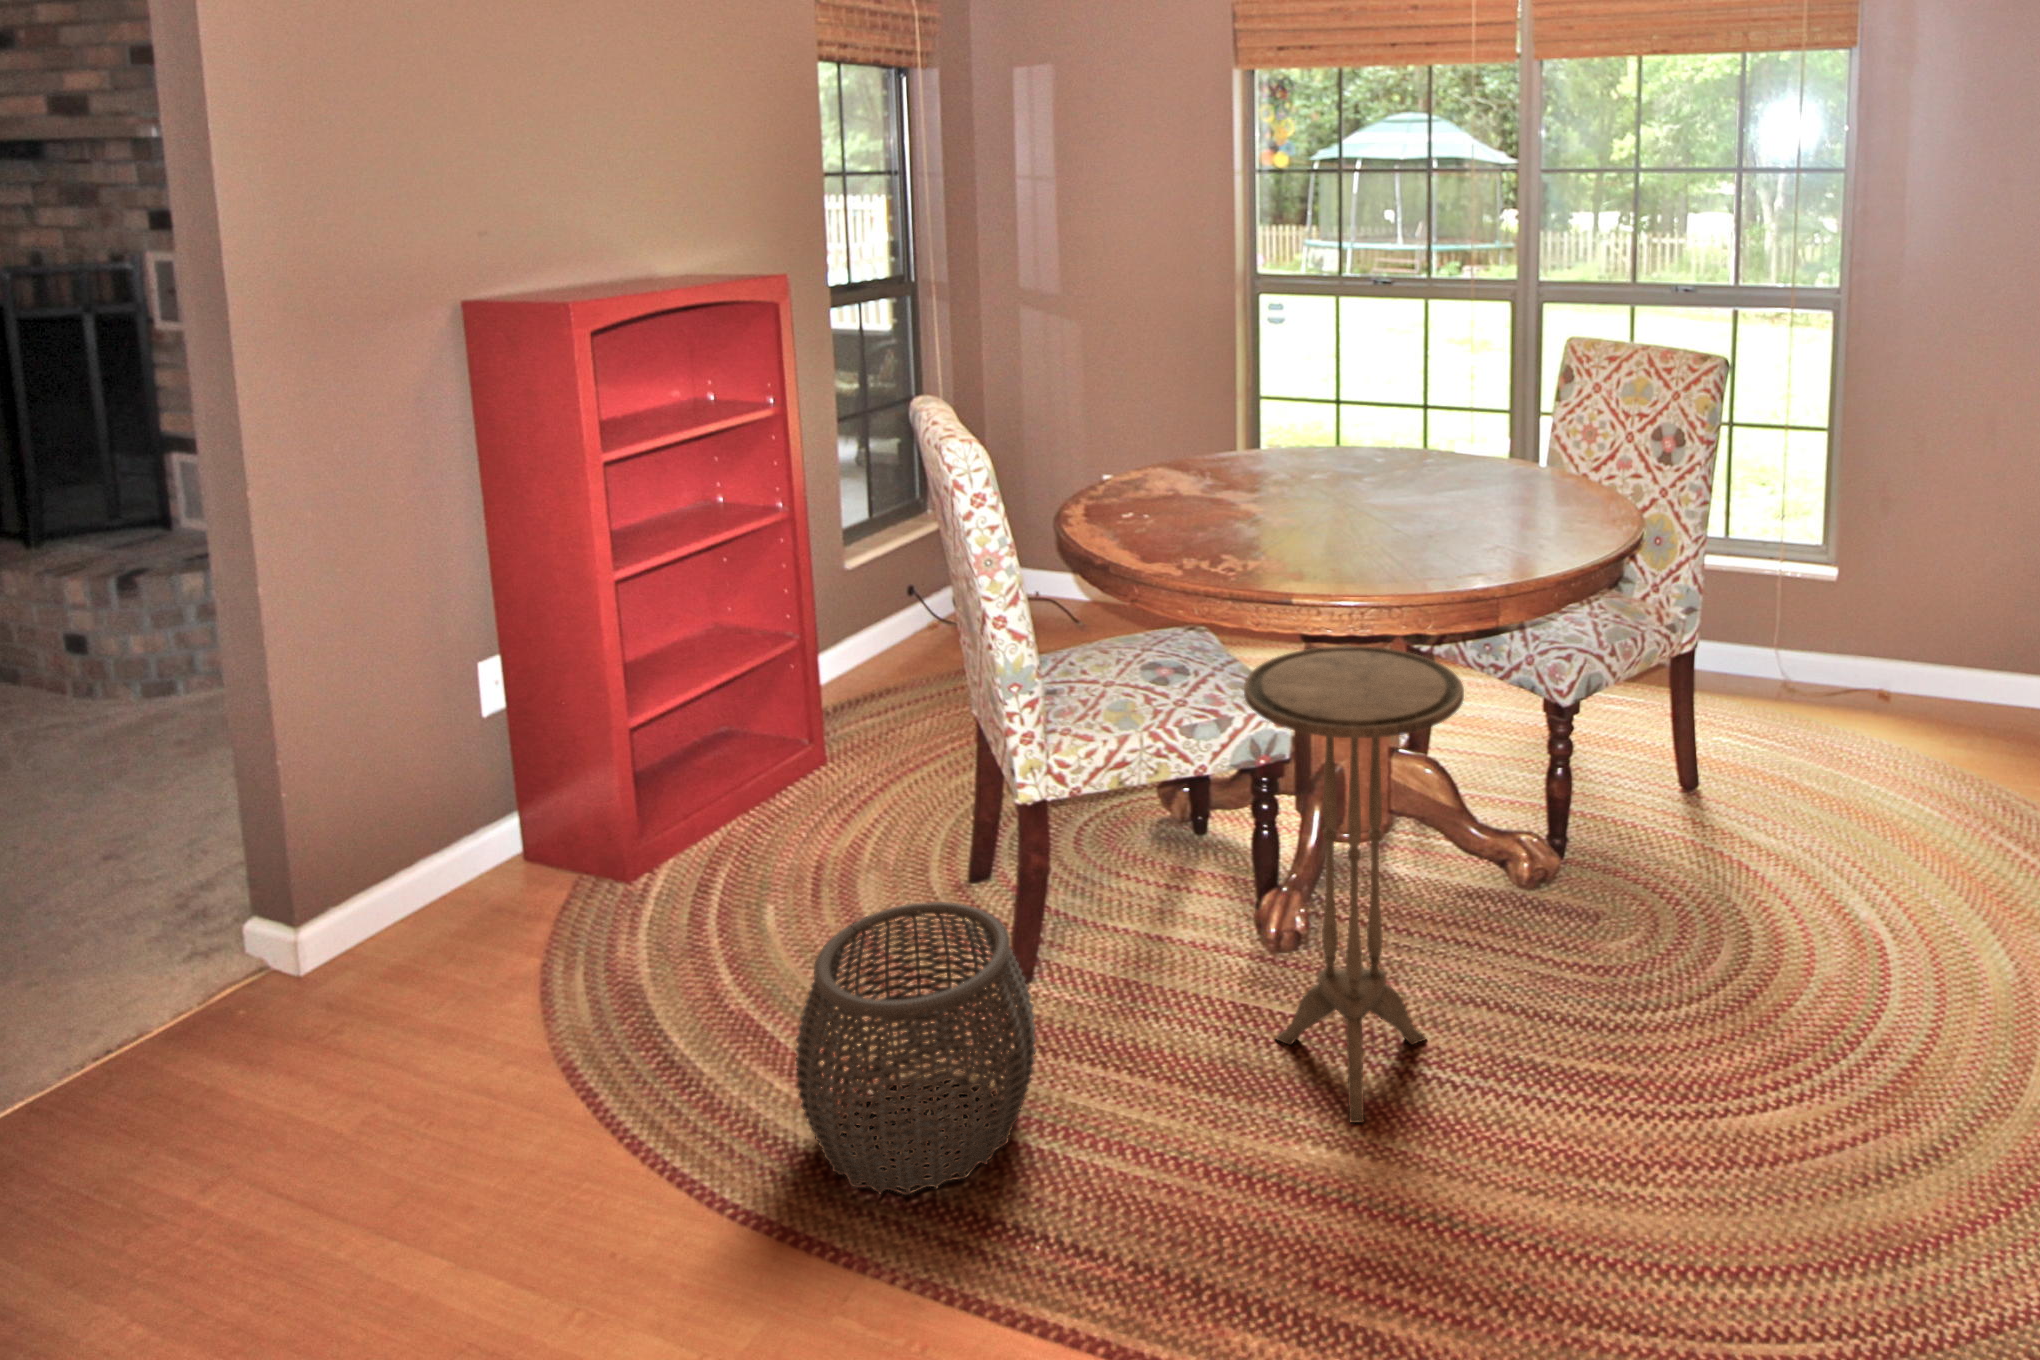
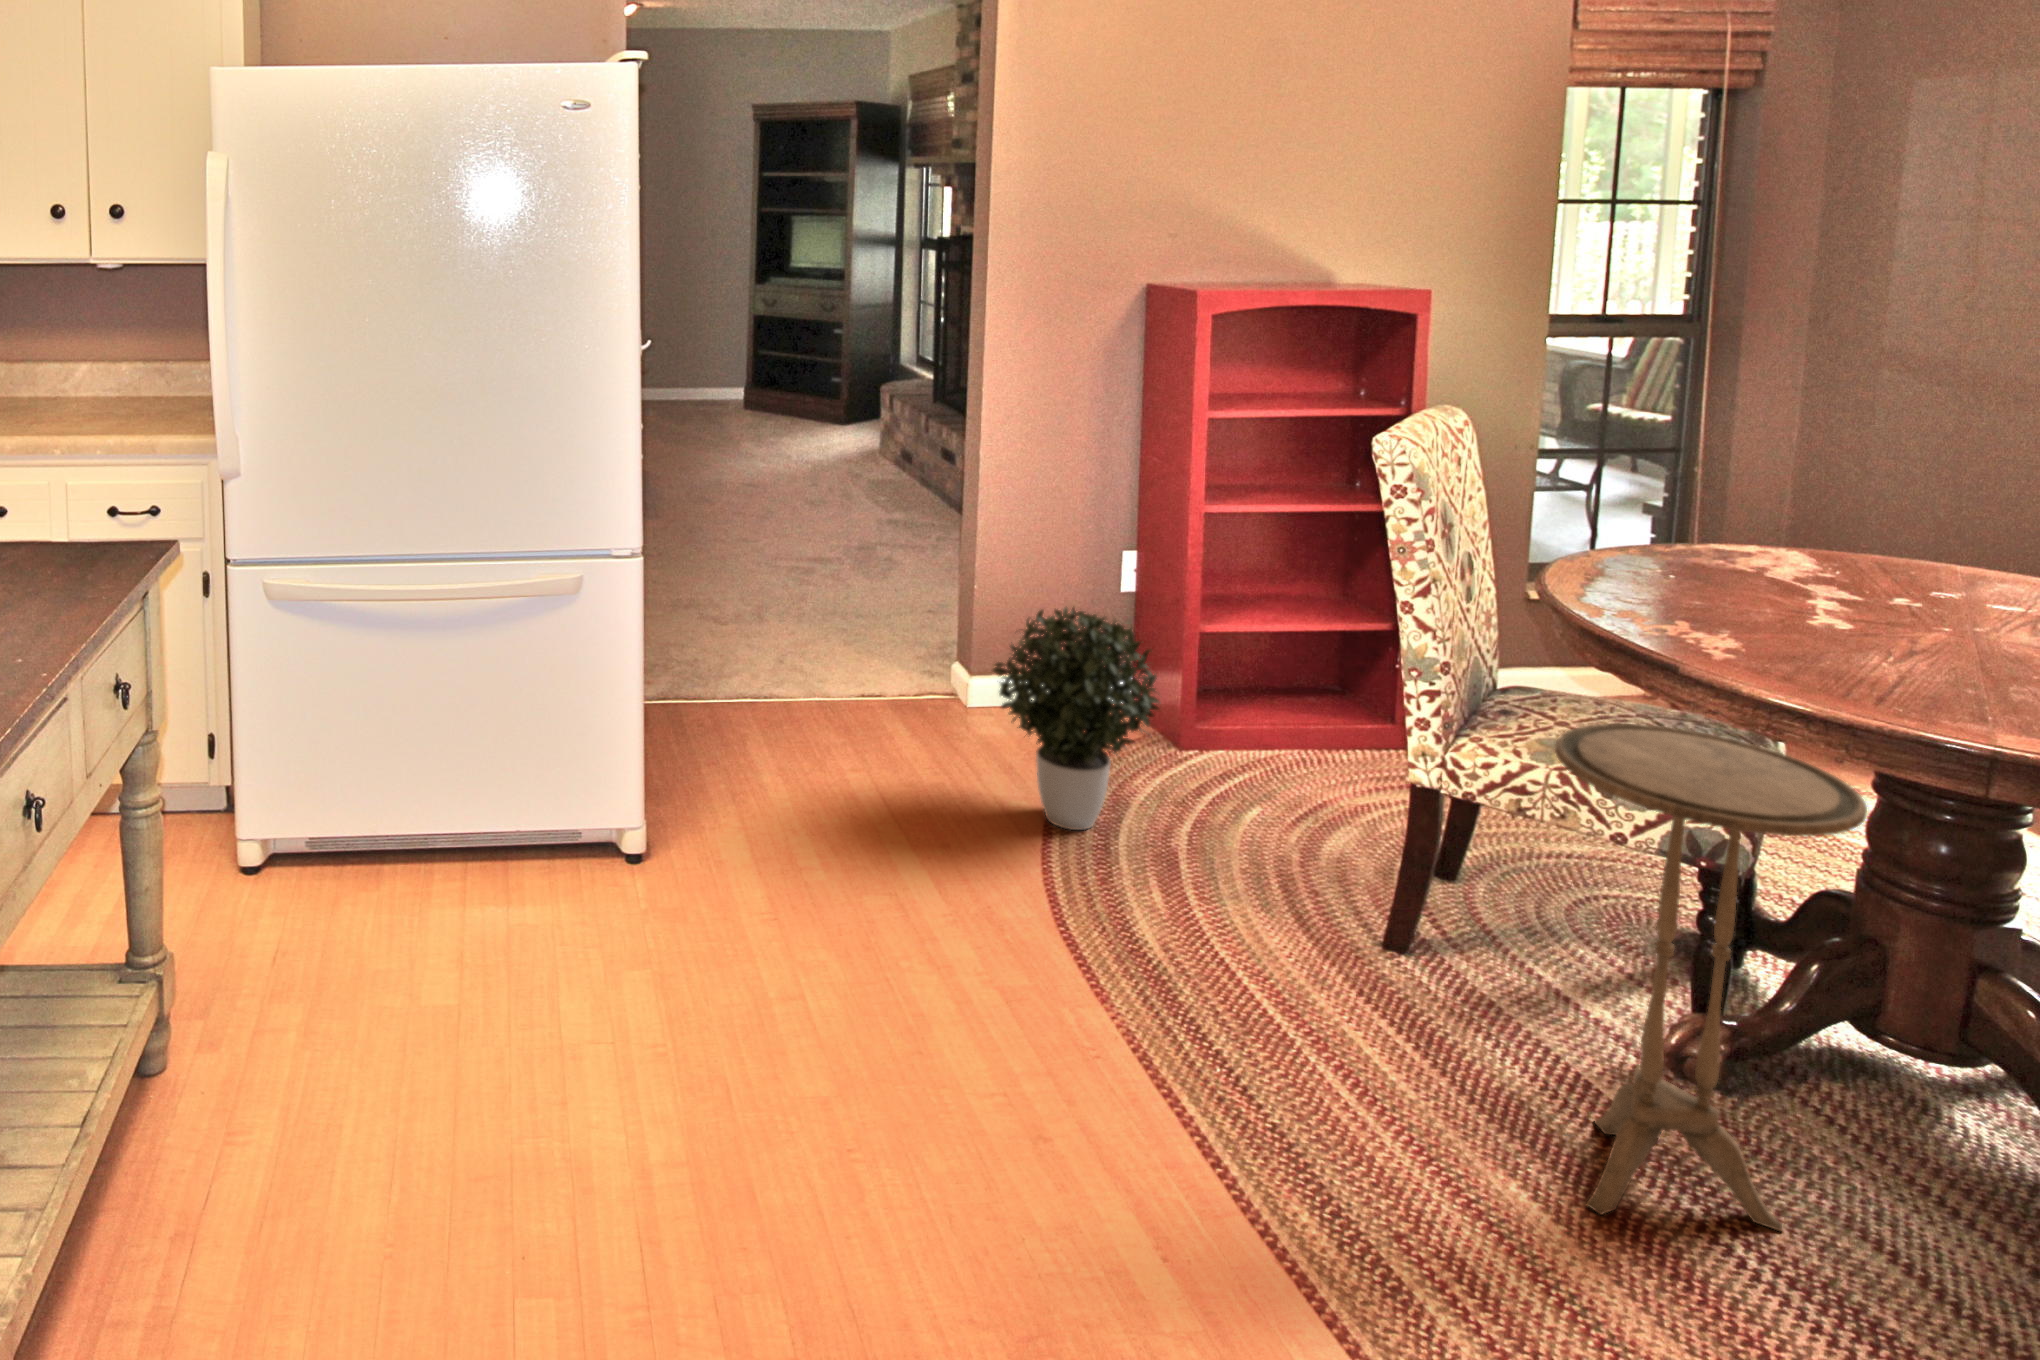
potted plant: none [454,755,696,1069] -> present [993,608,1159,830]
woven basket: present [796,902,1036,1195] -> none [1119,792,1327,1015]

